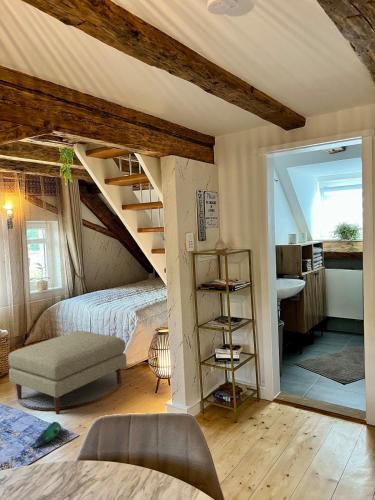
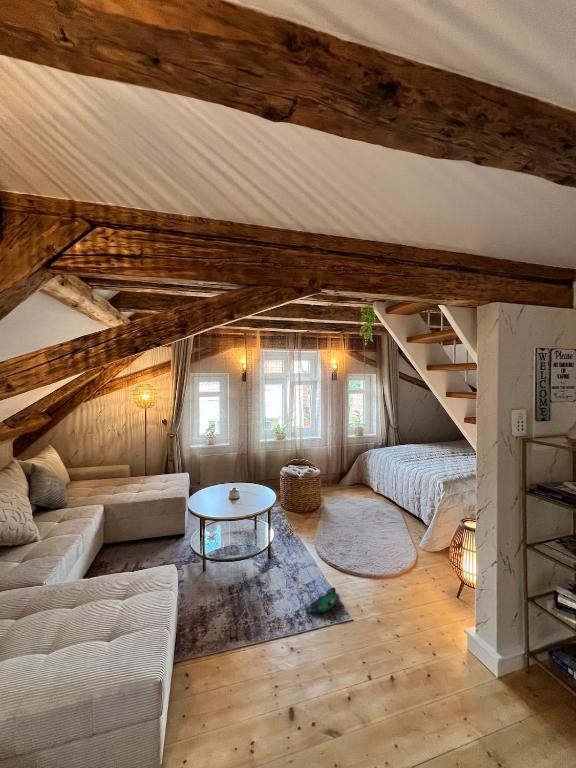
ottoman: present [8,331,126,414] -> none [310,488,424,577]

